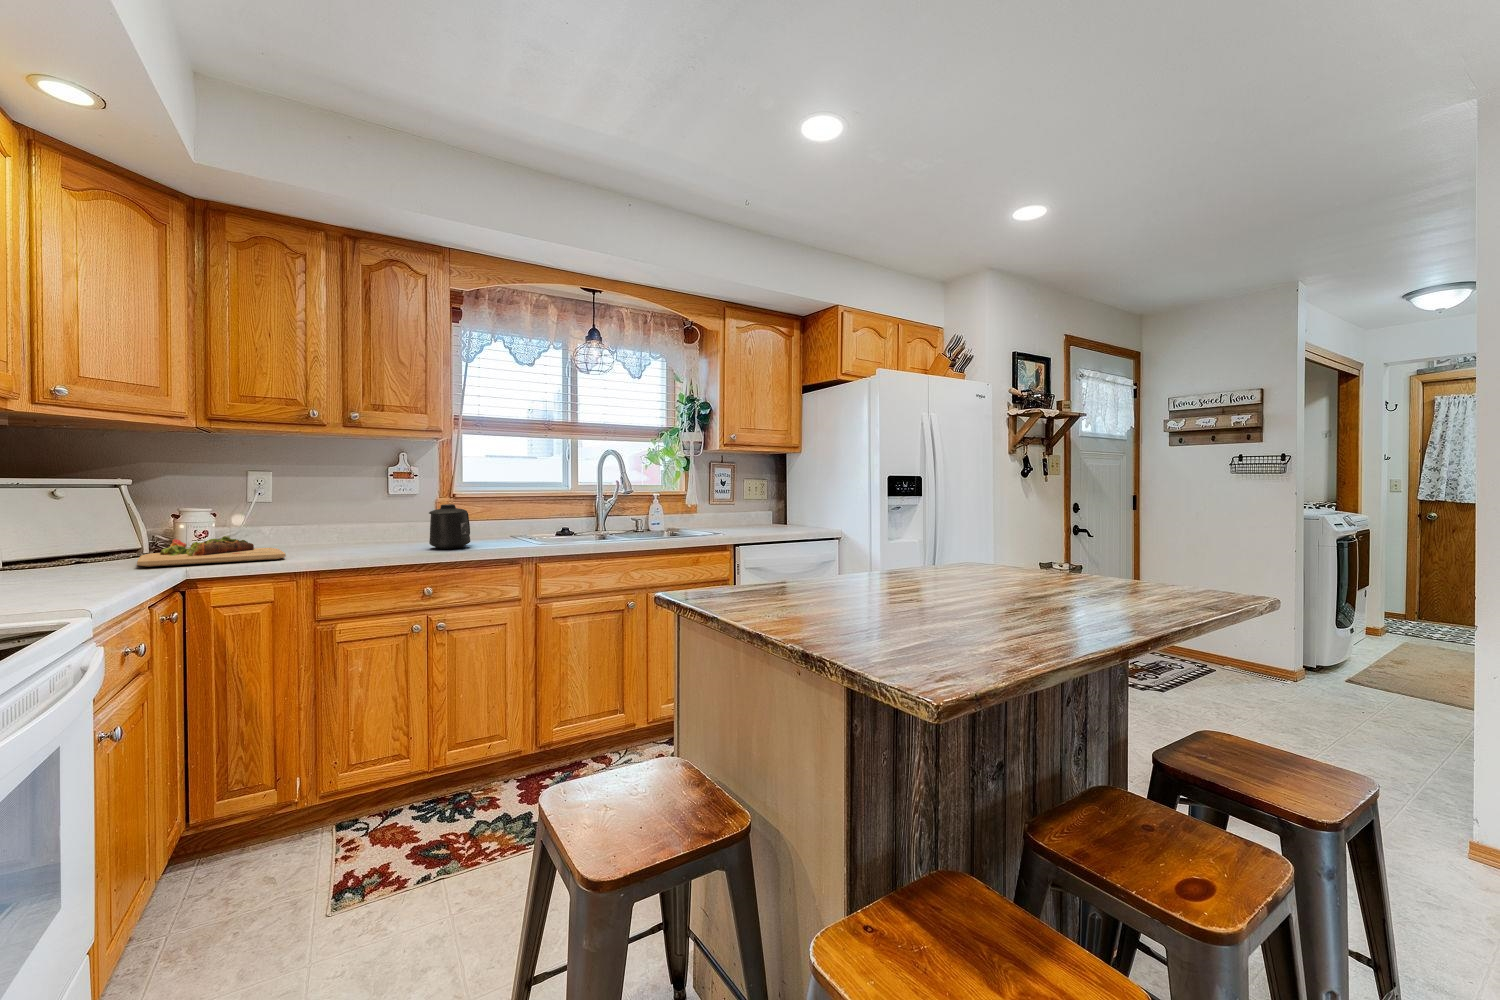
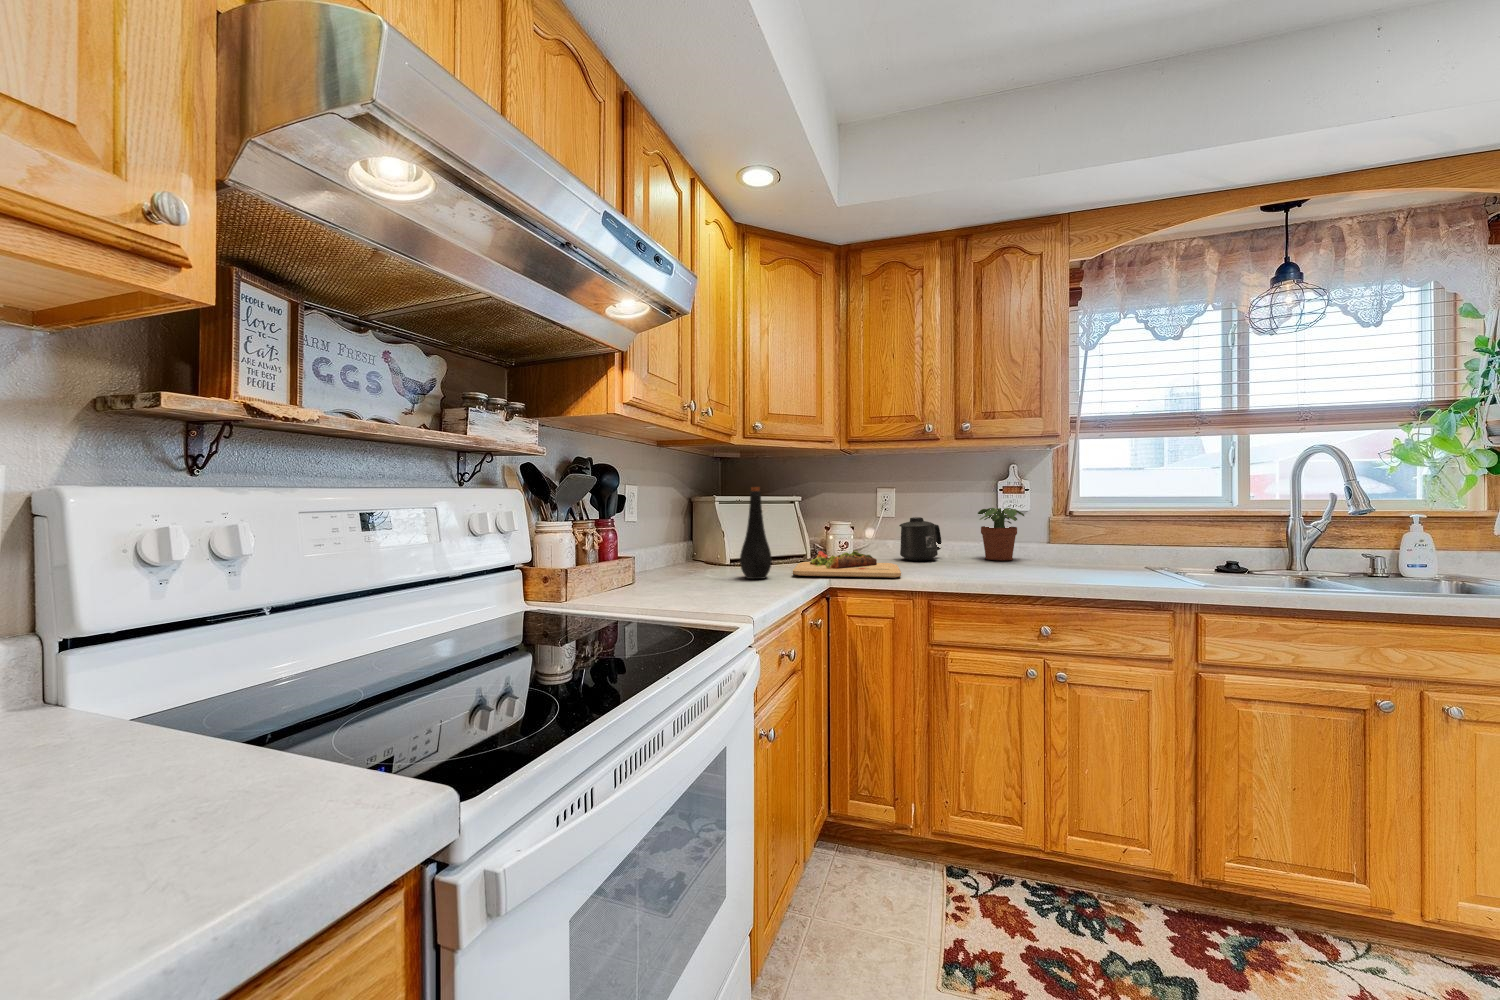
bottle: none [48,464,104,575] -> present [740,487,772,579]
potted plant: none [367,492,413,540] -> present [978,508,1024,561]
mug: present [429,504,470,549] -> present [899,517,942,561]

